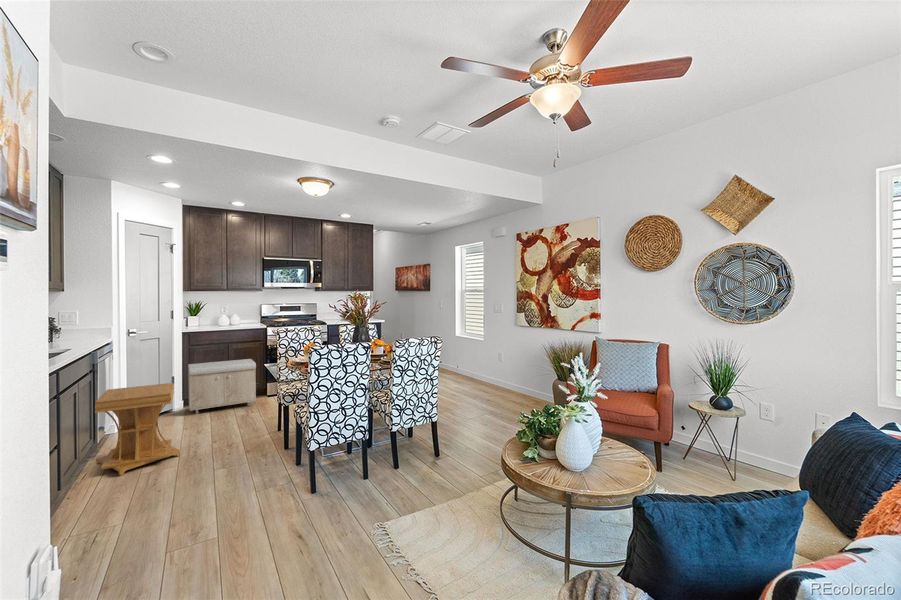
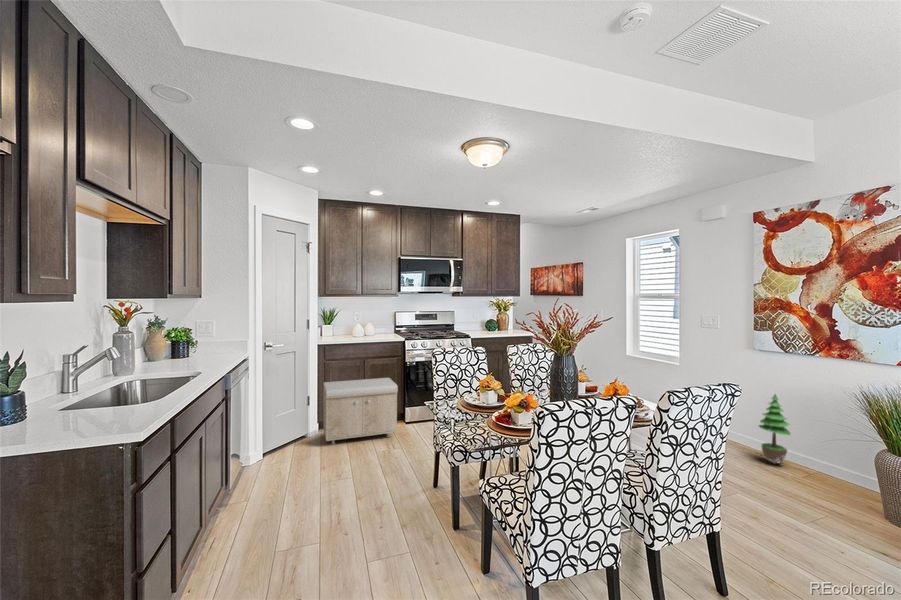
potted tree: none [518,352,535,399] -> present [759,394,790,463]
side table: present [95,383,180,475] -> none [224,418,323,555]

